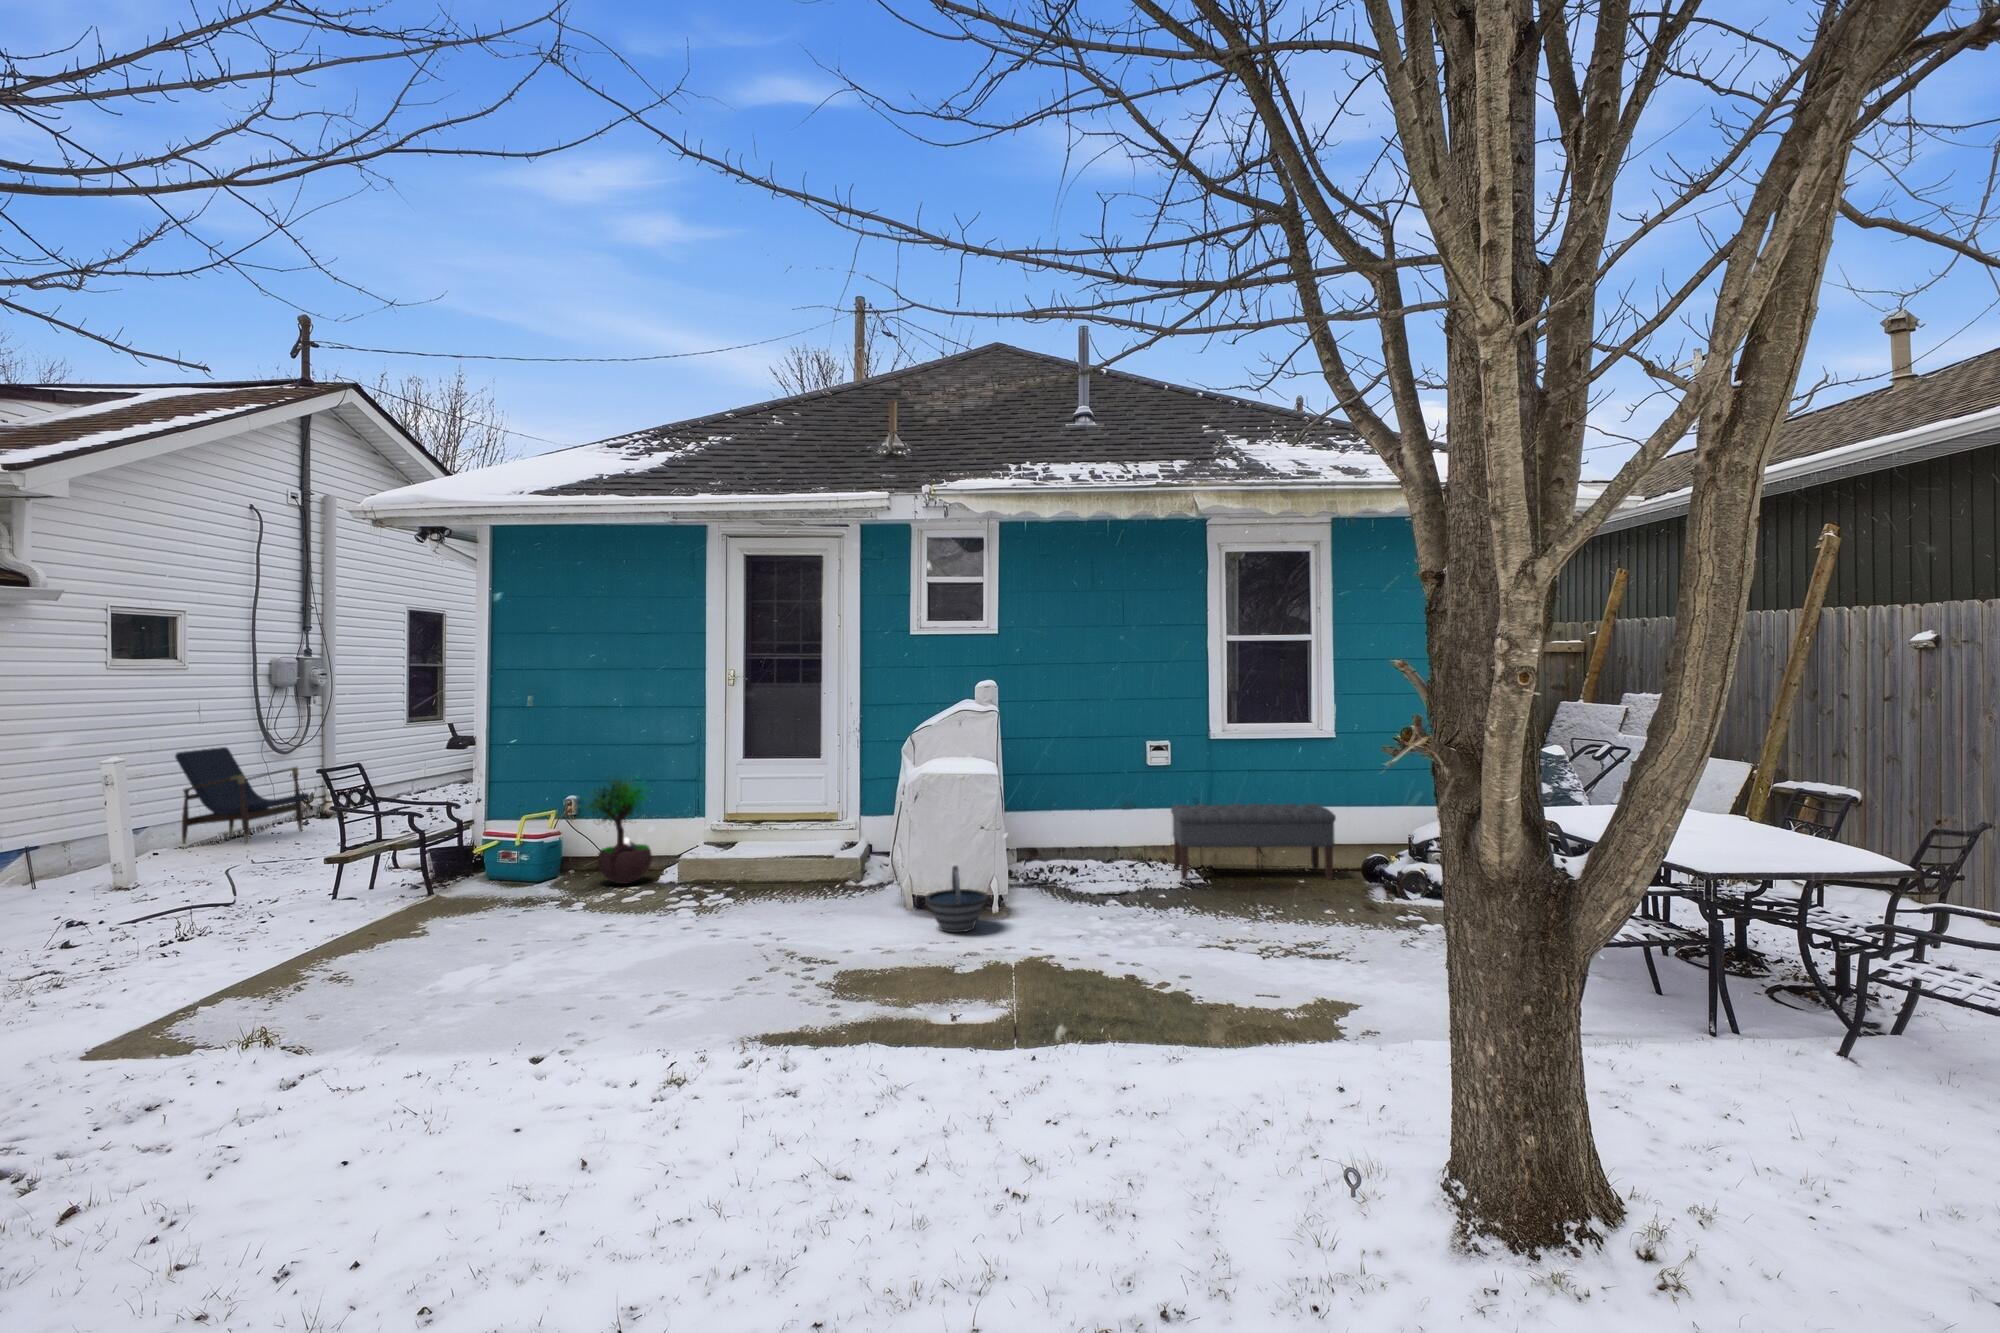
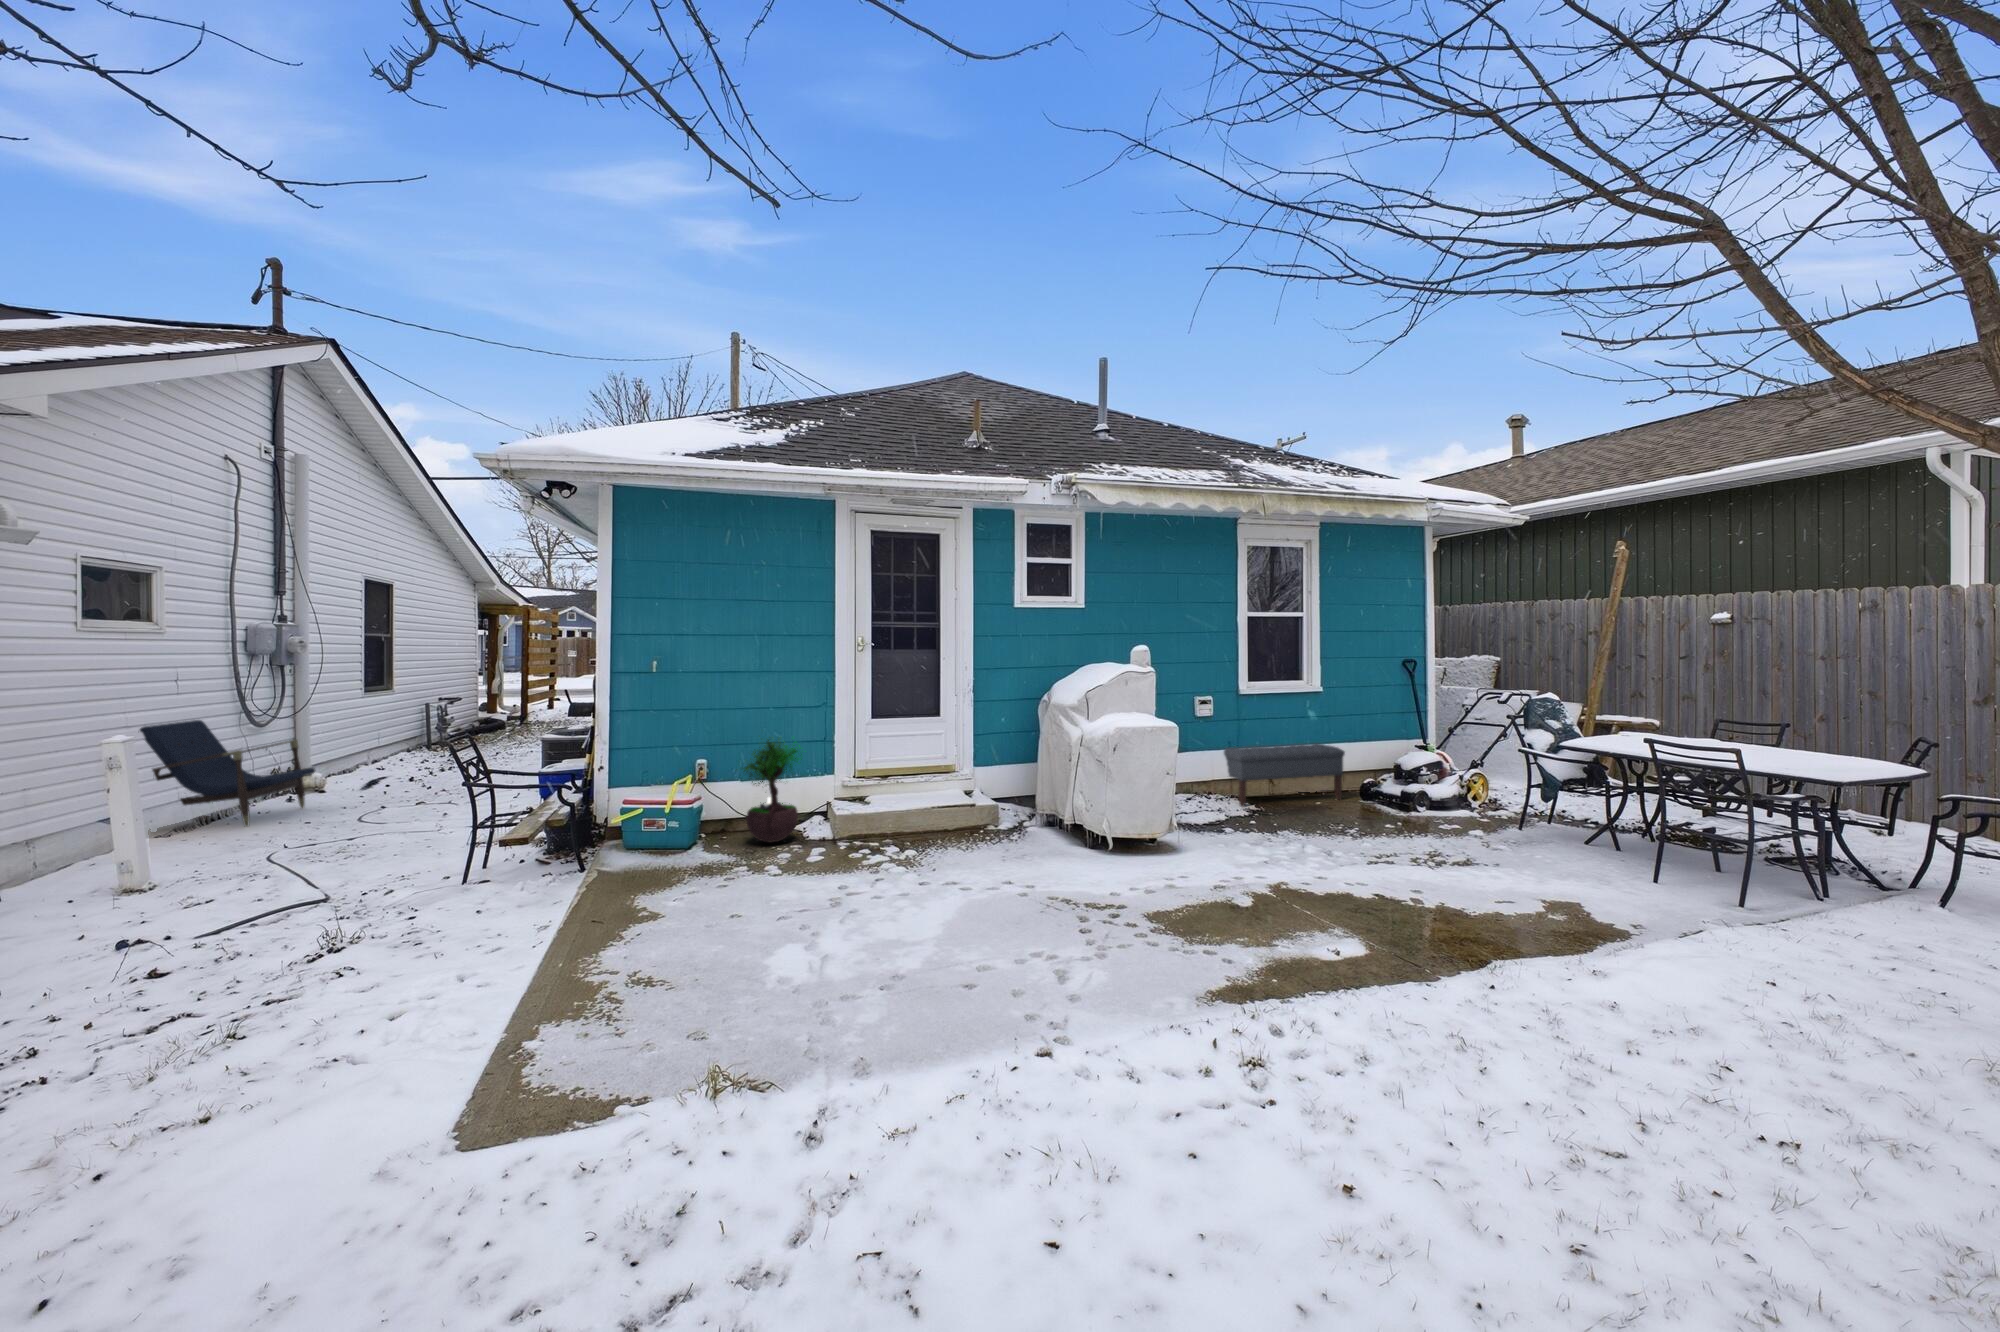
bucket: present [925,866,988,932] -> none [1131,807,1189,867]

